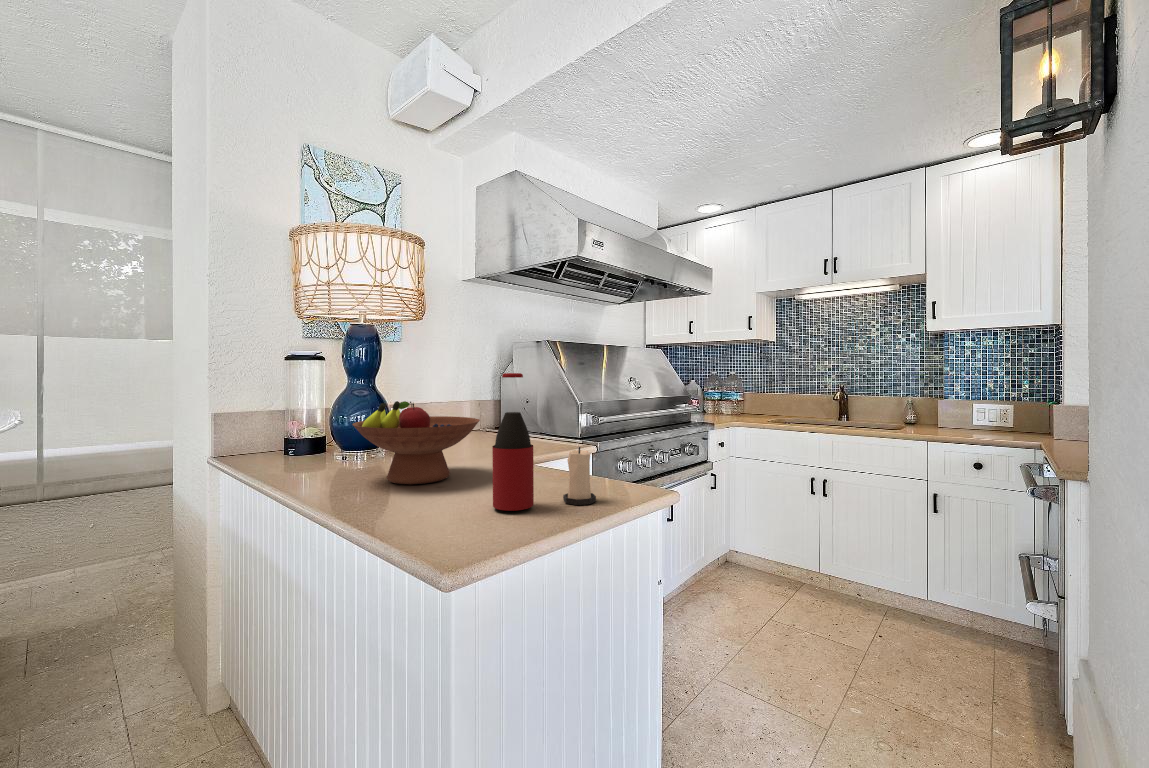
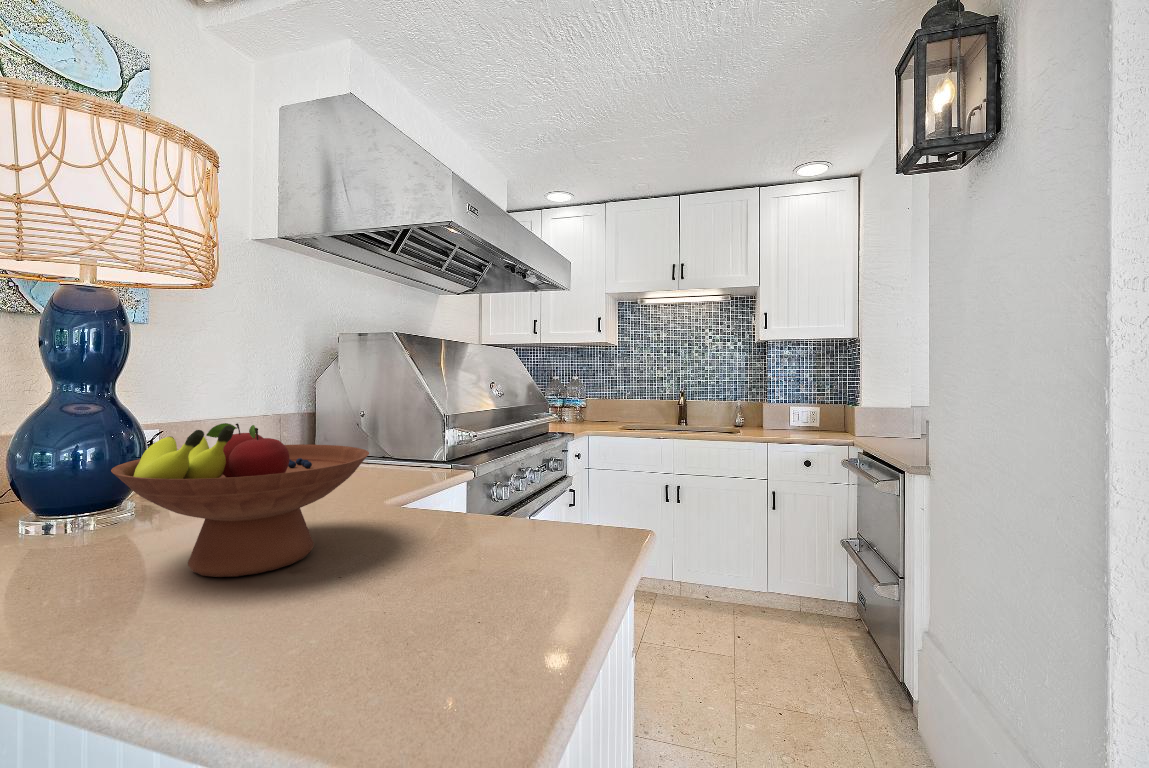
bottle: present [492,373,534,511] -> none [456,377,525,615]
candle: present [563,447,596,505] -> none [547,487,595,578]

